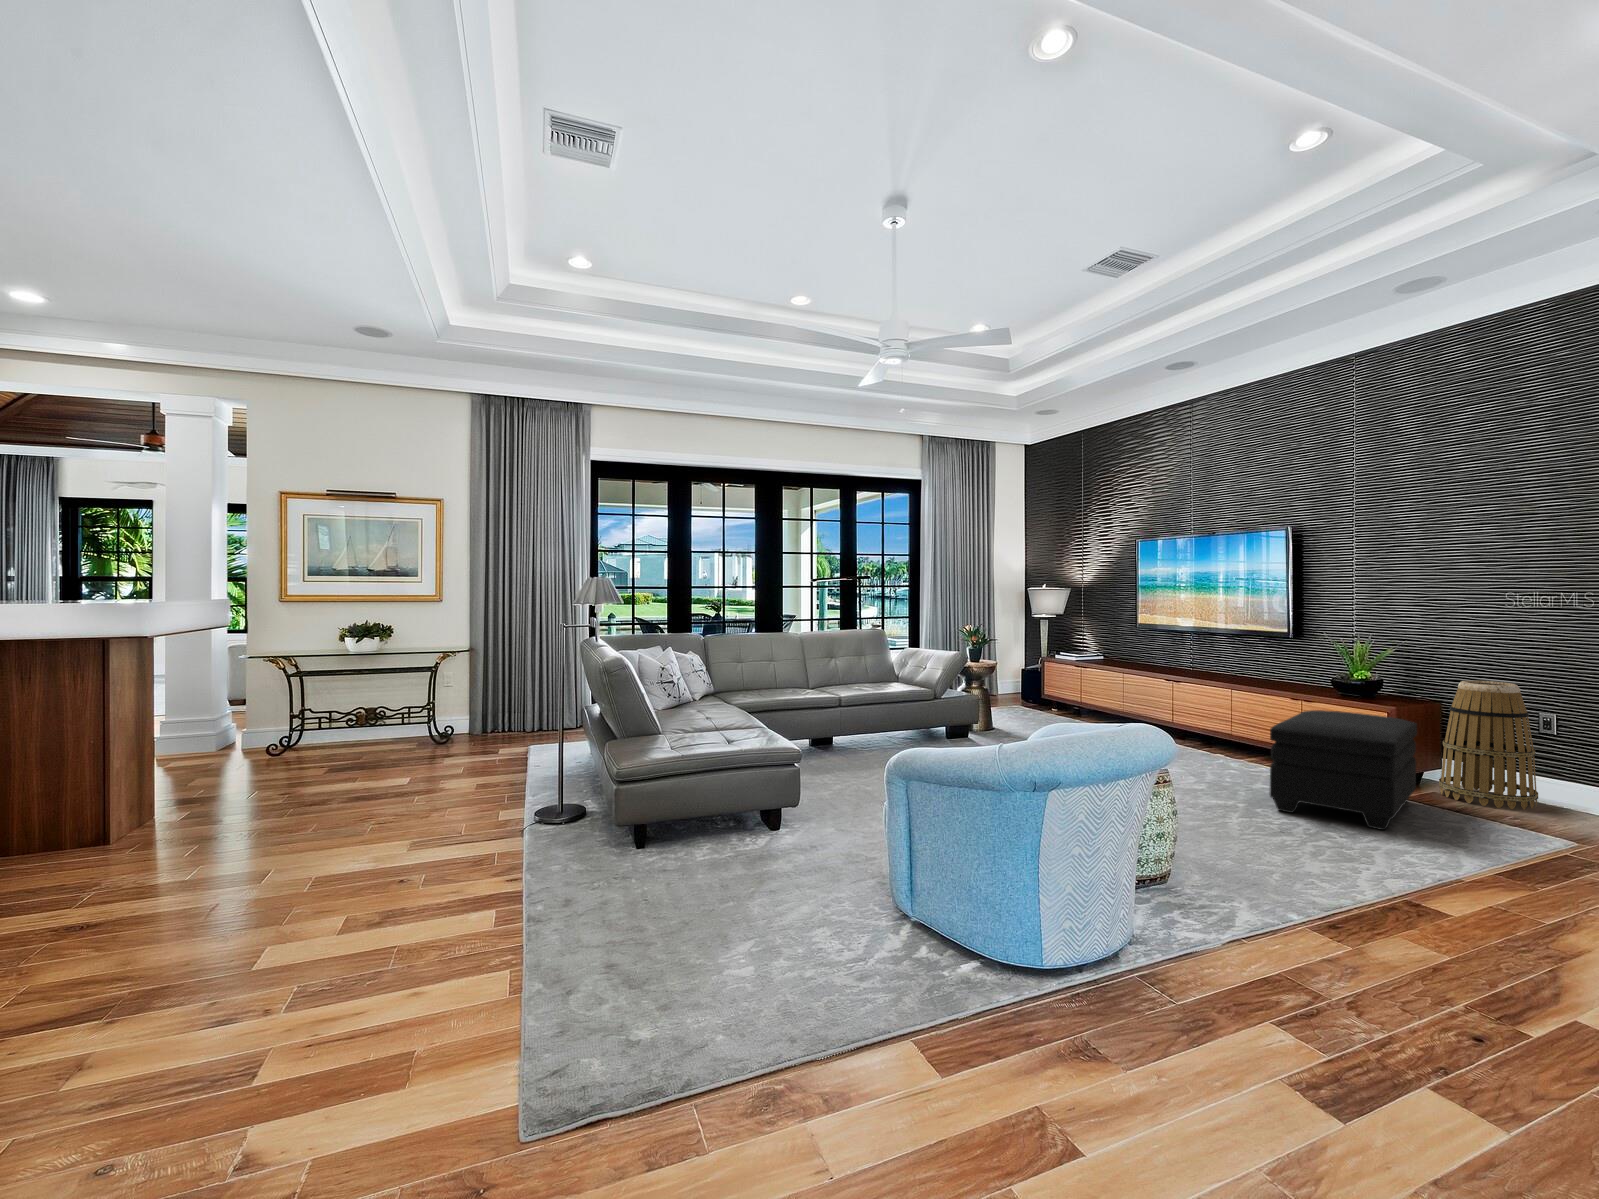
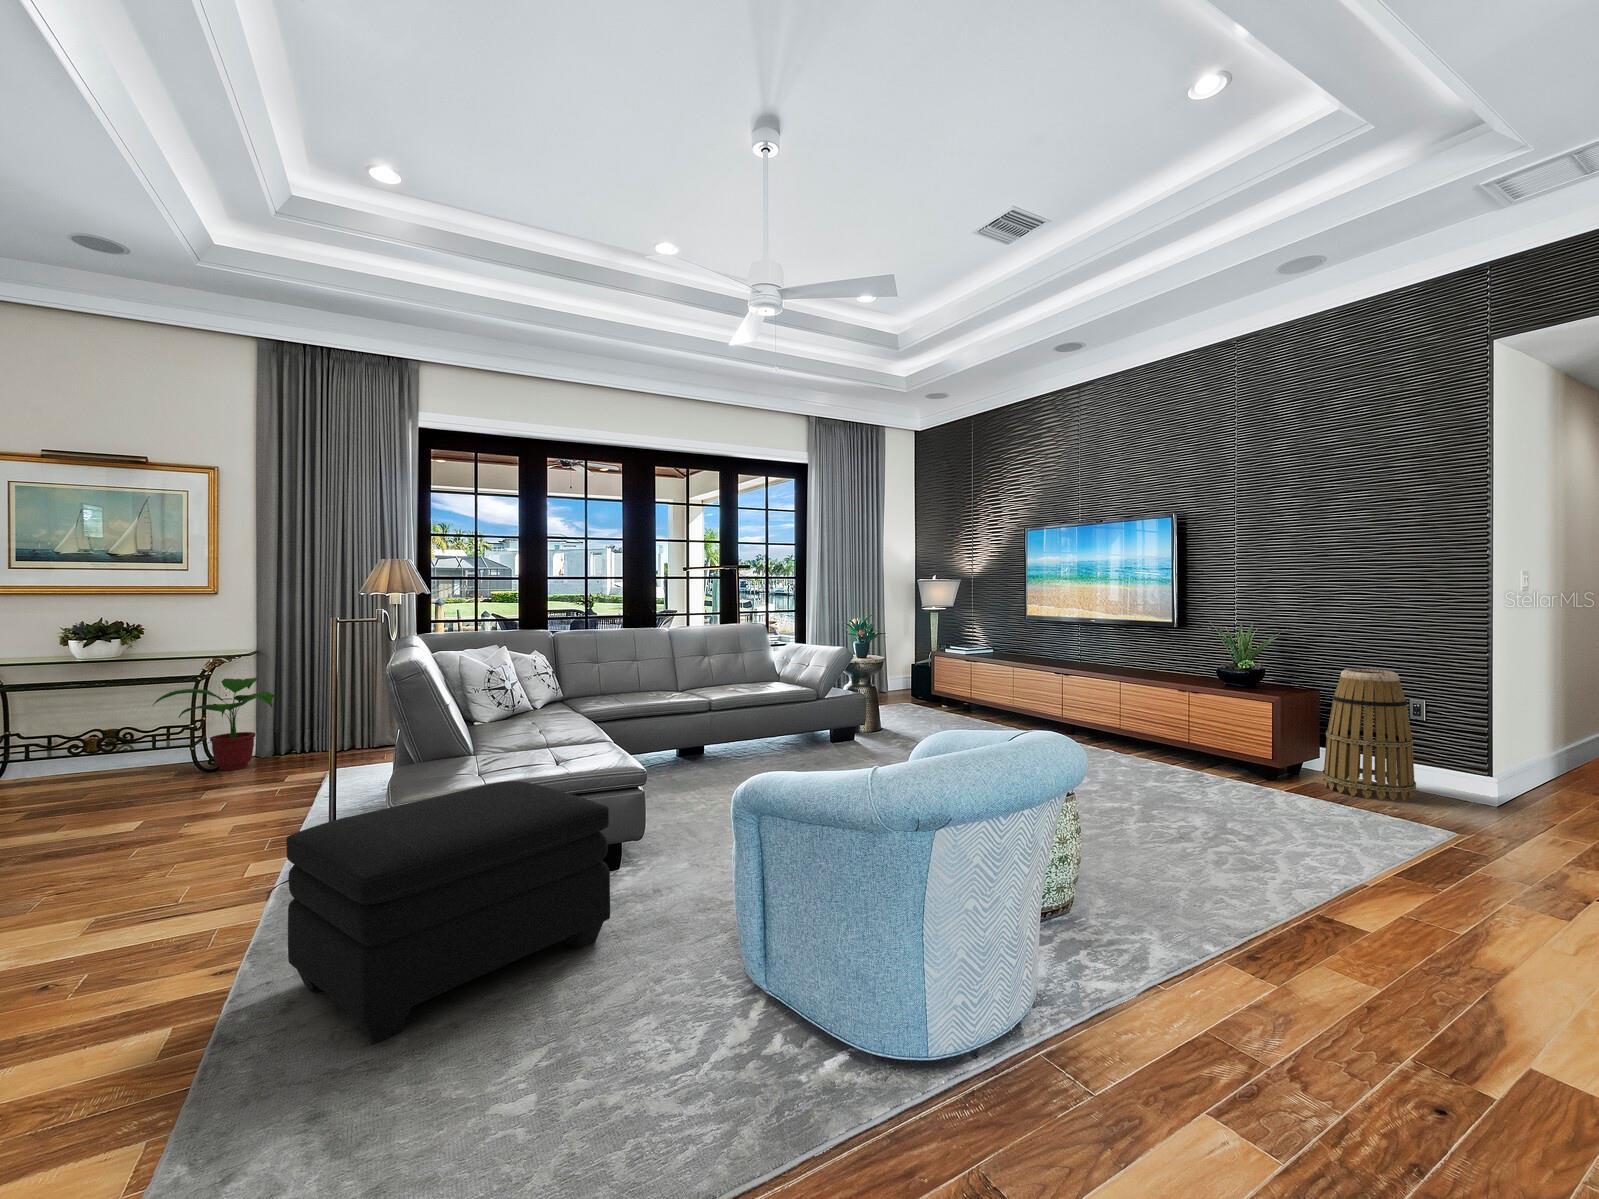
potted plant: none [401,669,492,744] -> present [153,677,282,770]
ottoman: present [1270,710,1417,830] -> present [286,781,610,1043]

